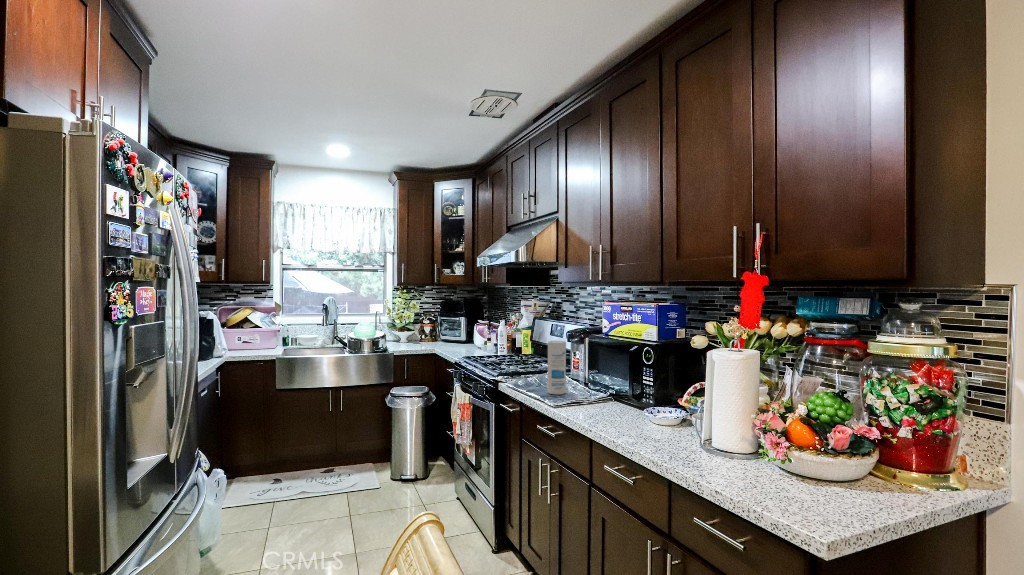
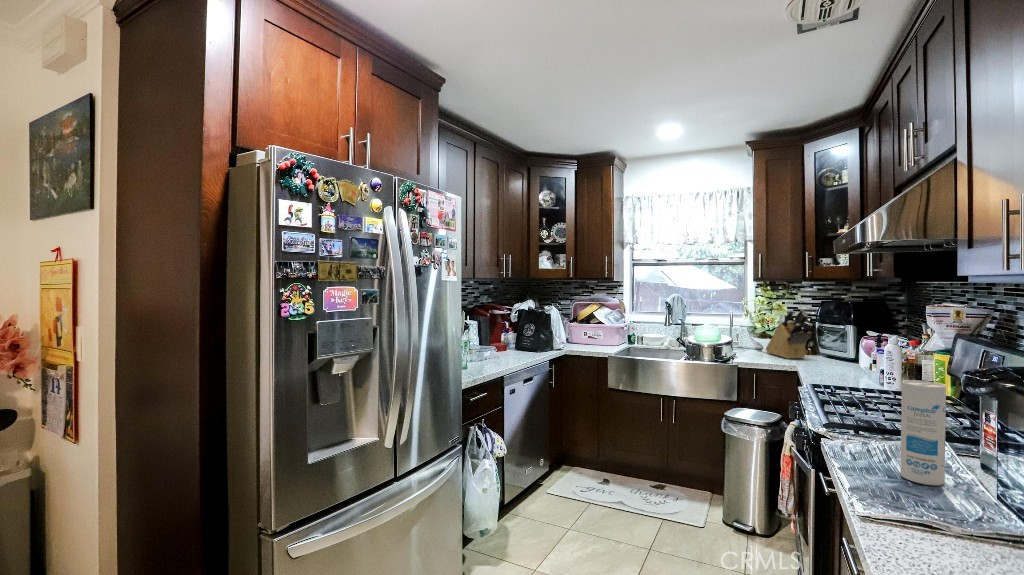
knife block: none [408,306,443,345] -> present [766,309,812,359]

